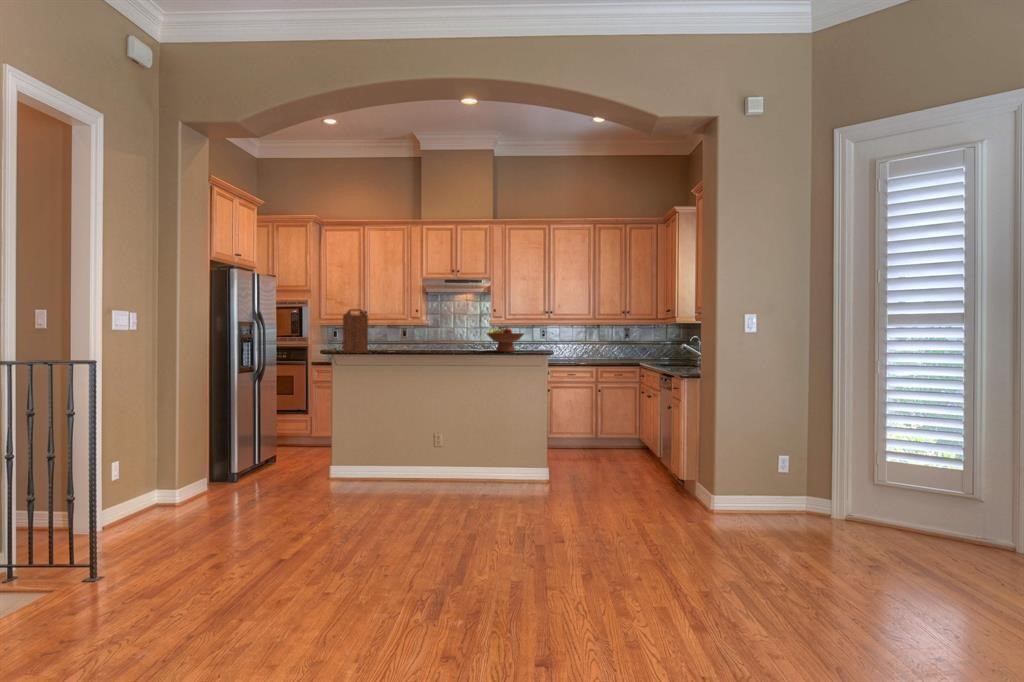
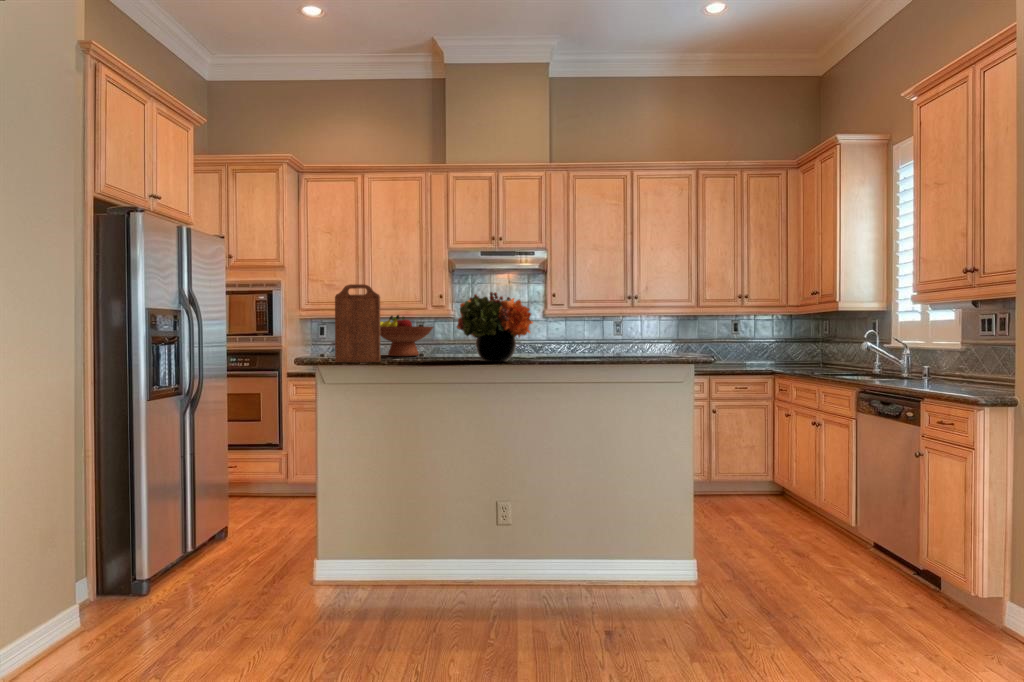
flower arrangement: none [411,314,455,353] -> present [457,292,533,362]
fruit bowl: present [487,326,524,352] -> present [380,315,433,356]

